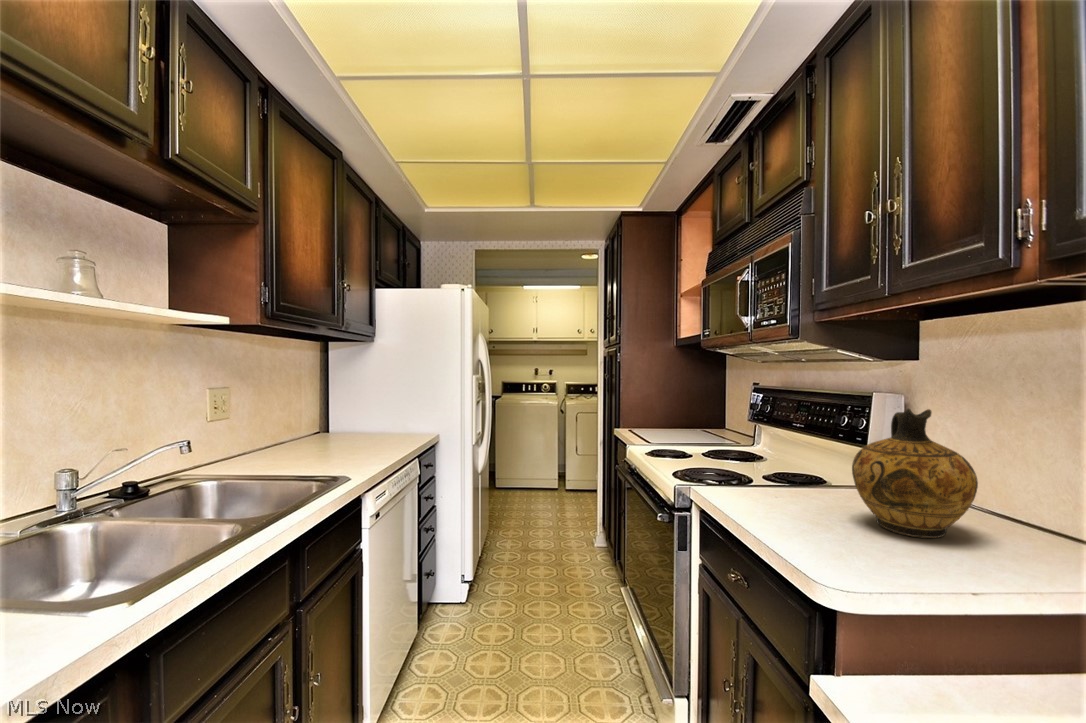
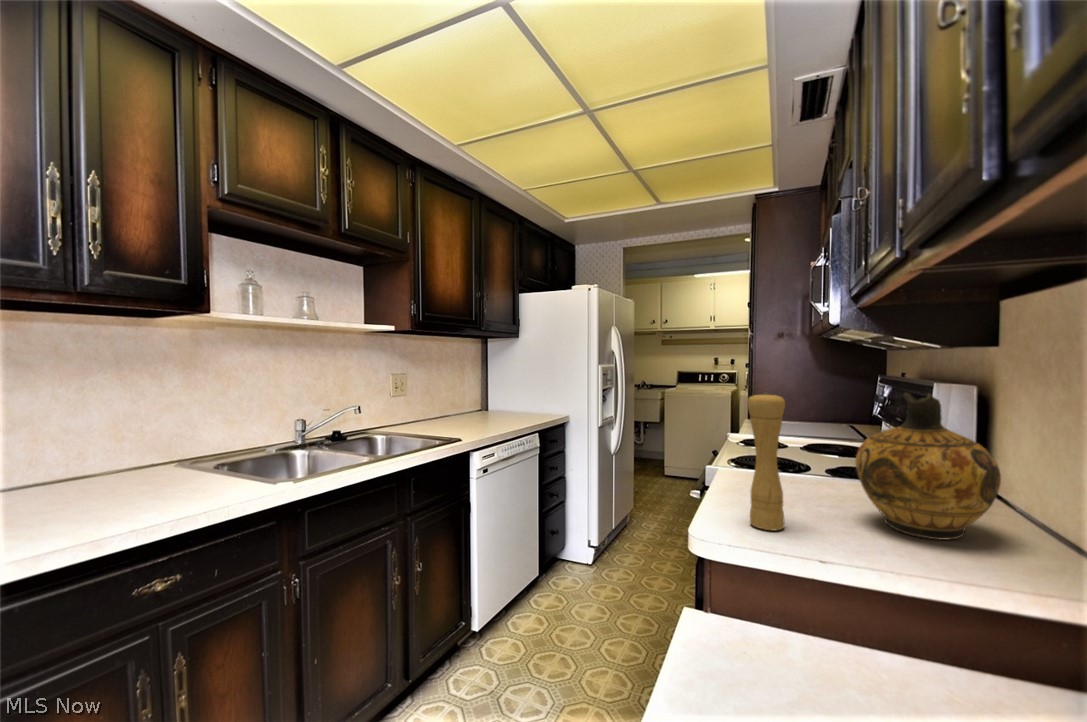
pepper mill: none [795,411,833,552] -> present [747,392,785,530]

